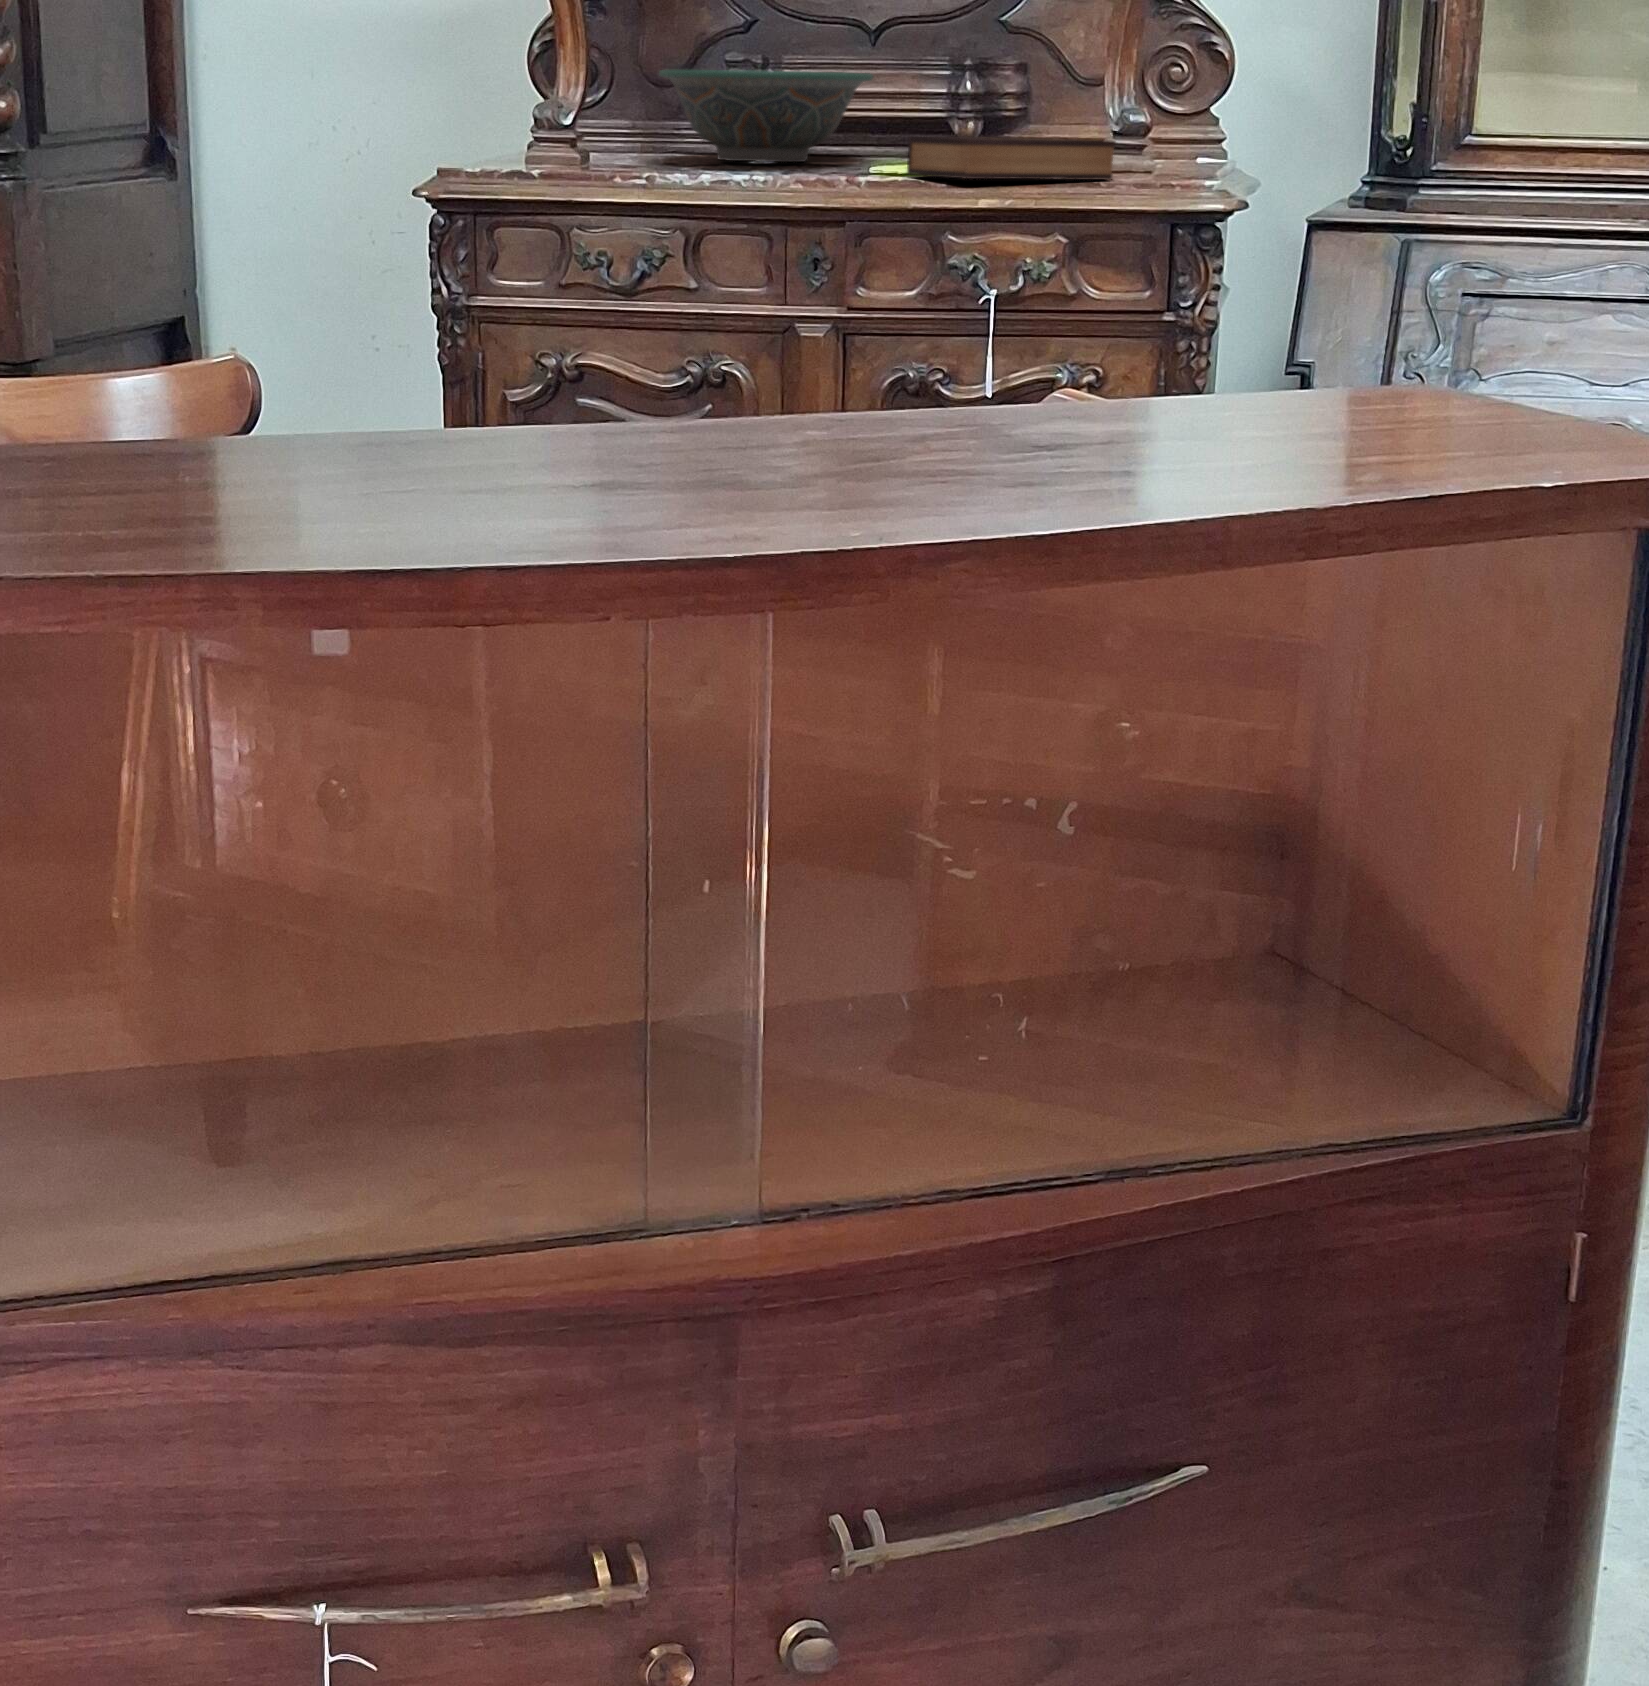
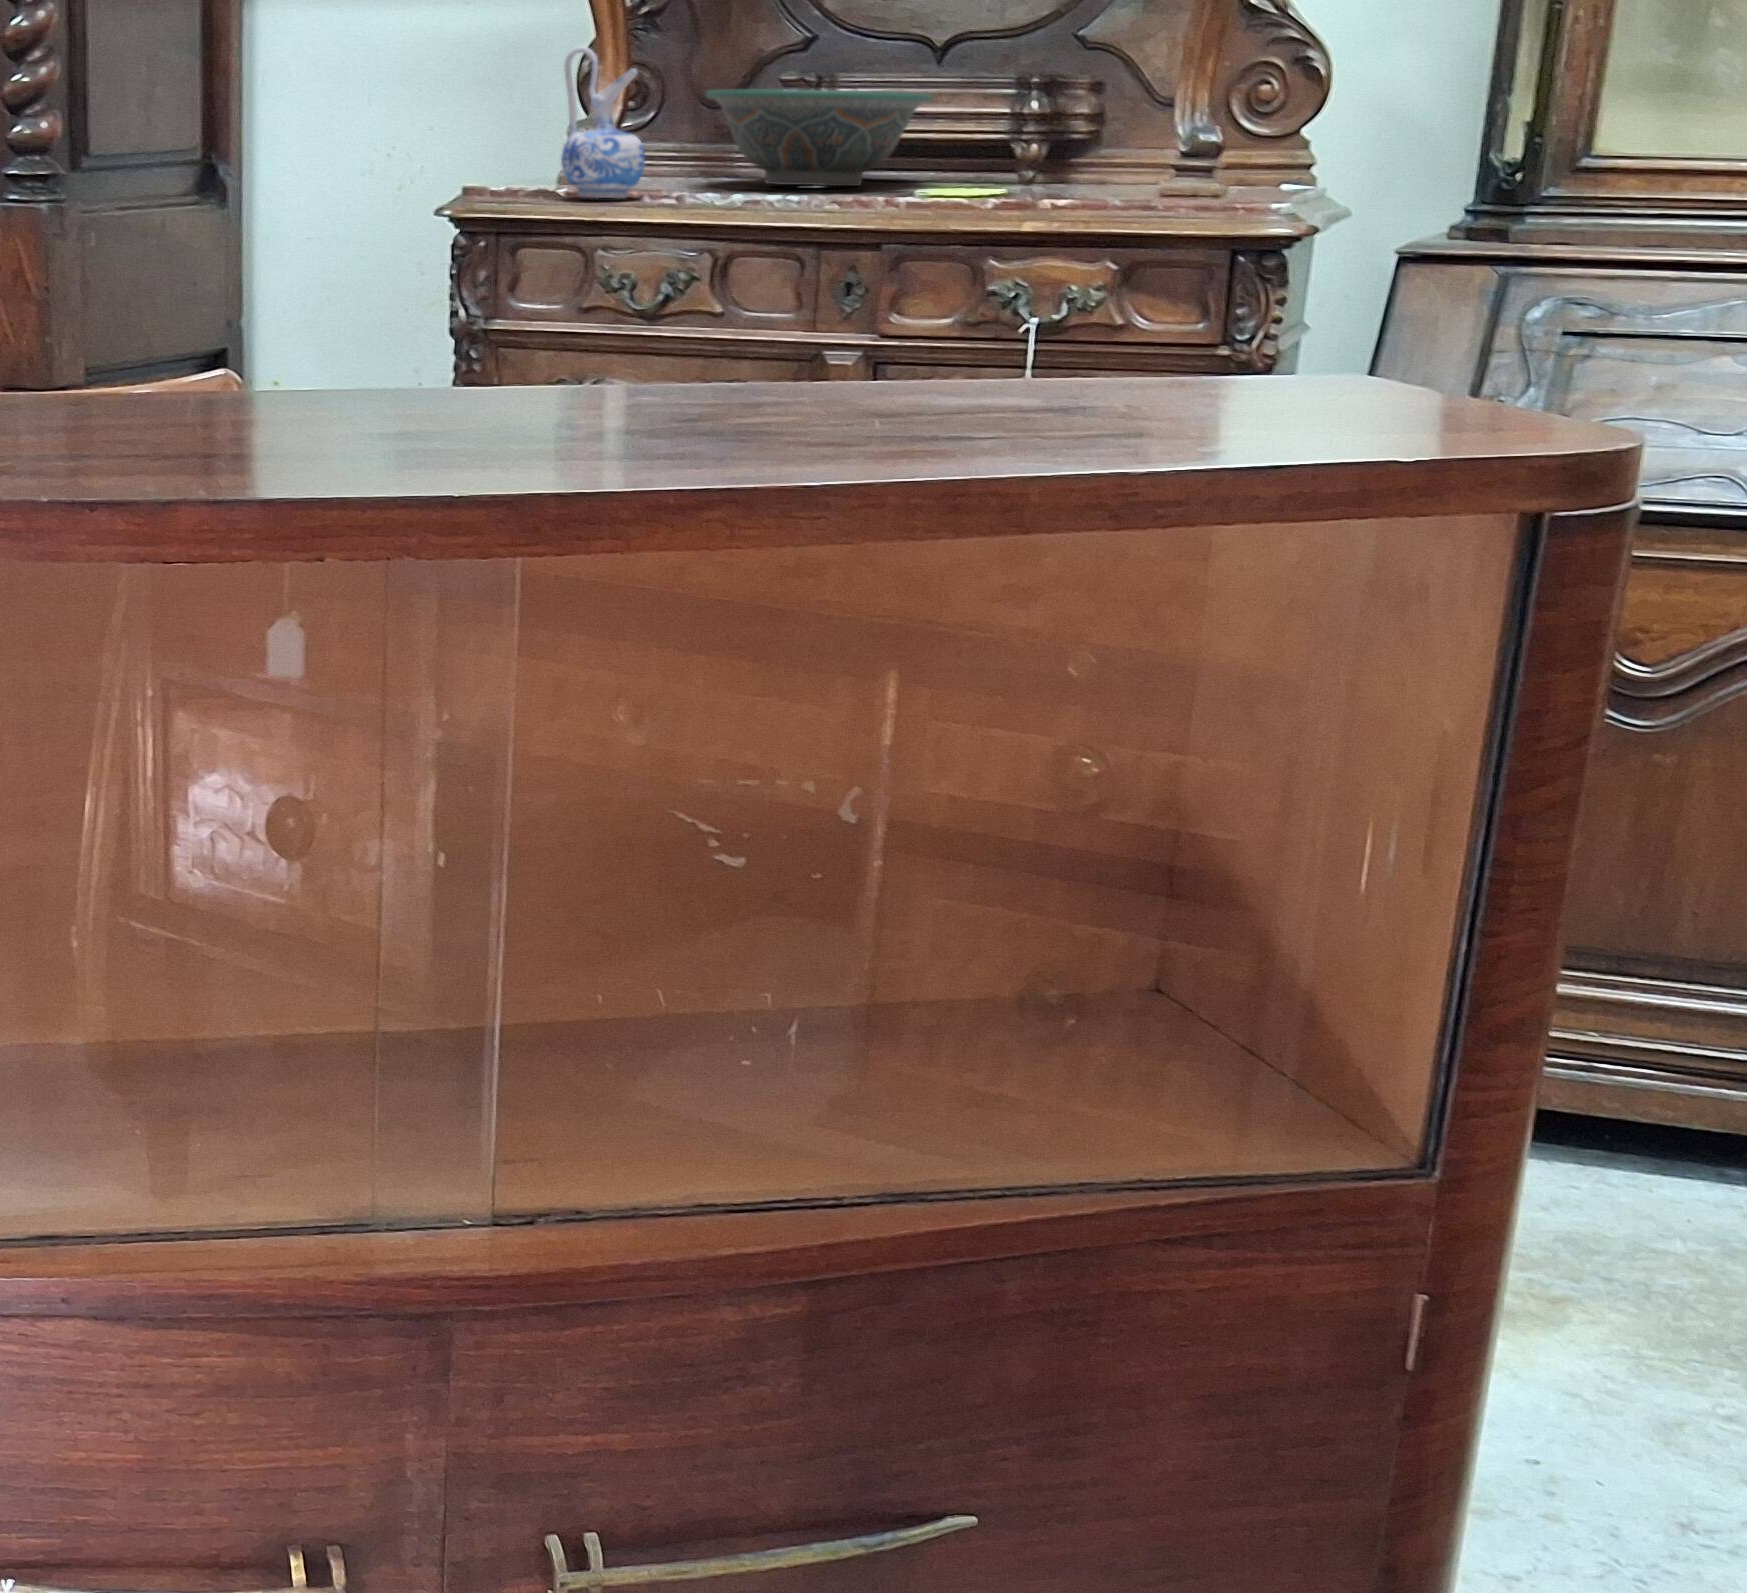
ceramic pitcher: none [535,28,615,176] -> present [561,46,645,198]
hardback book: present [907,136,1115,180] -> none [952,158,1176,203]

